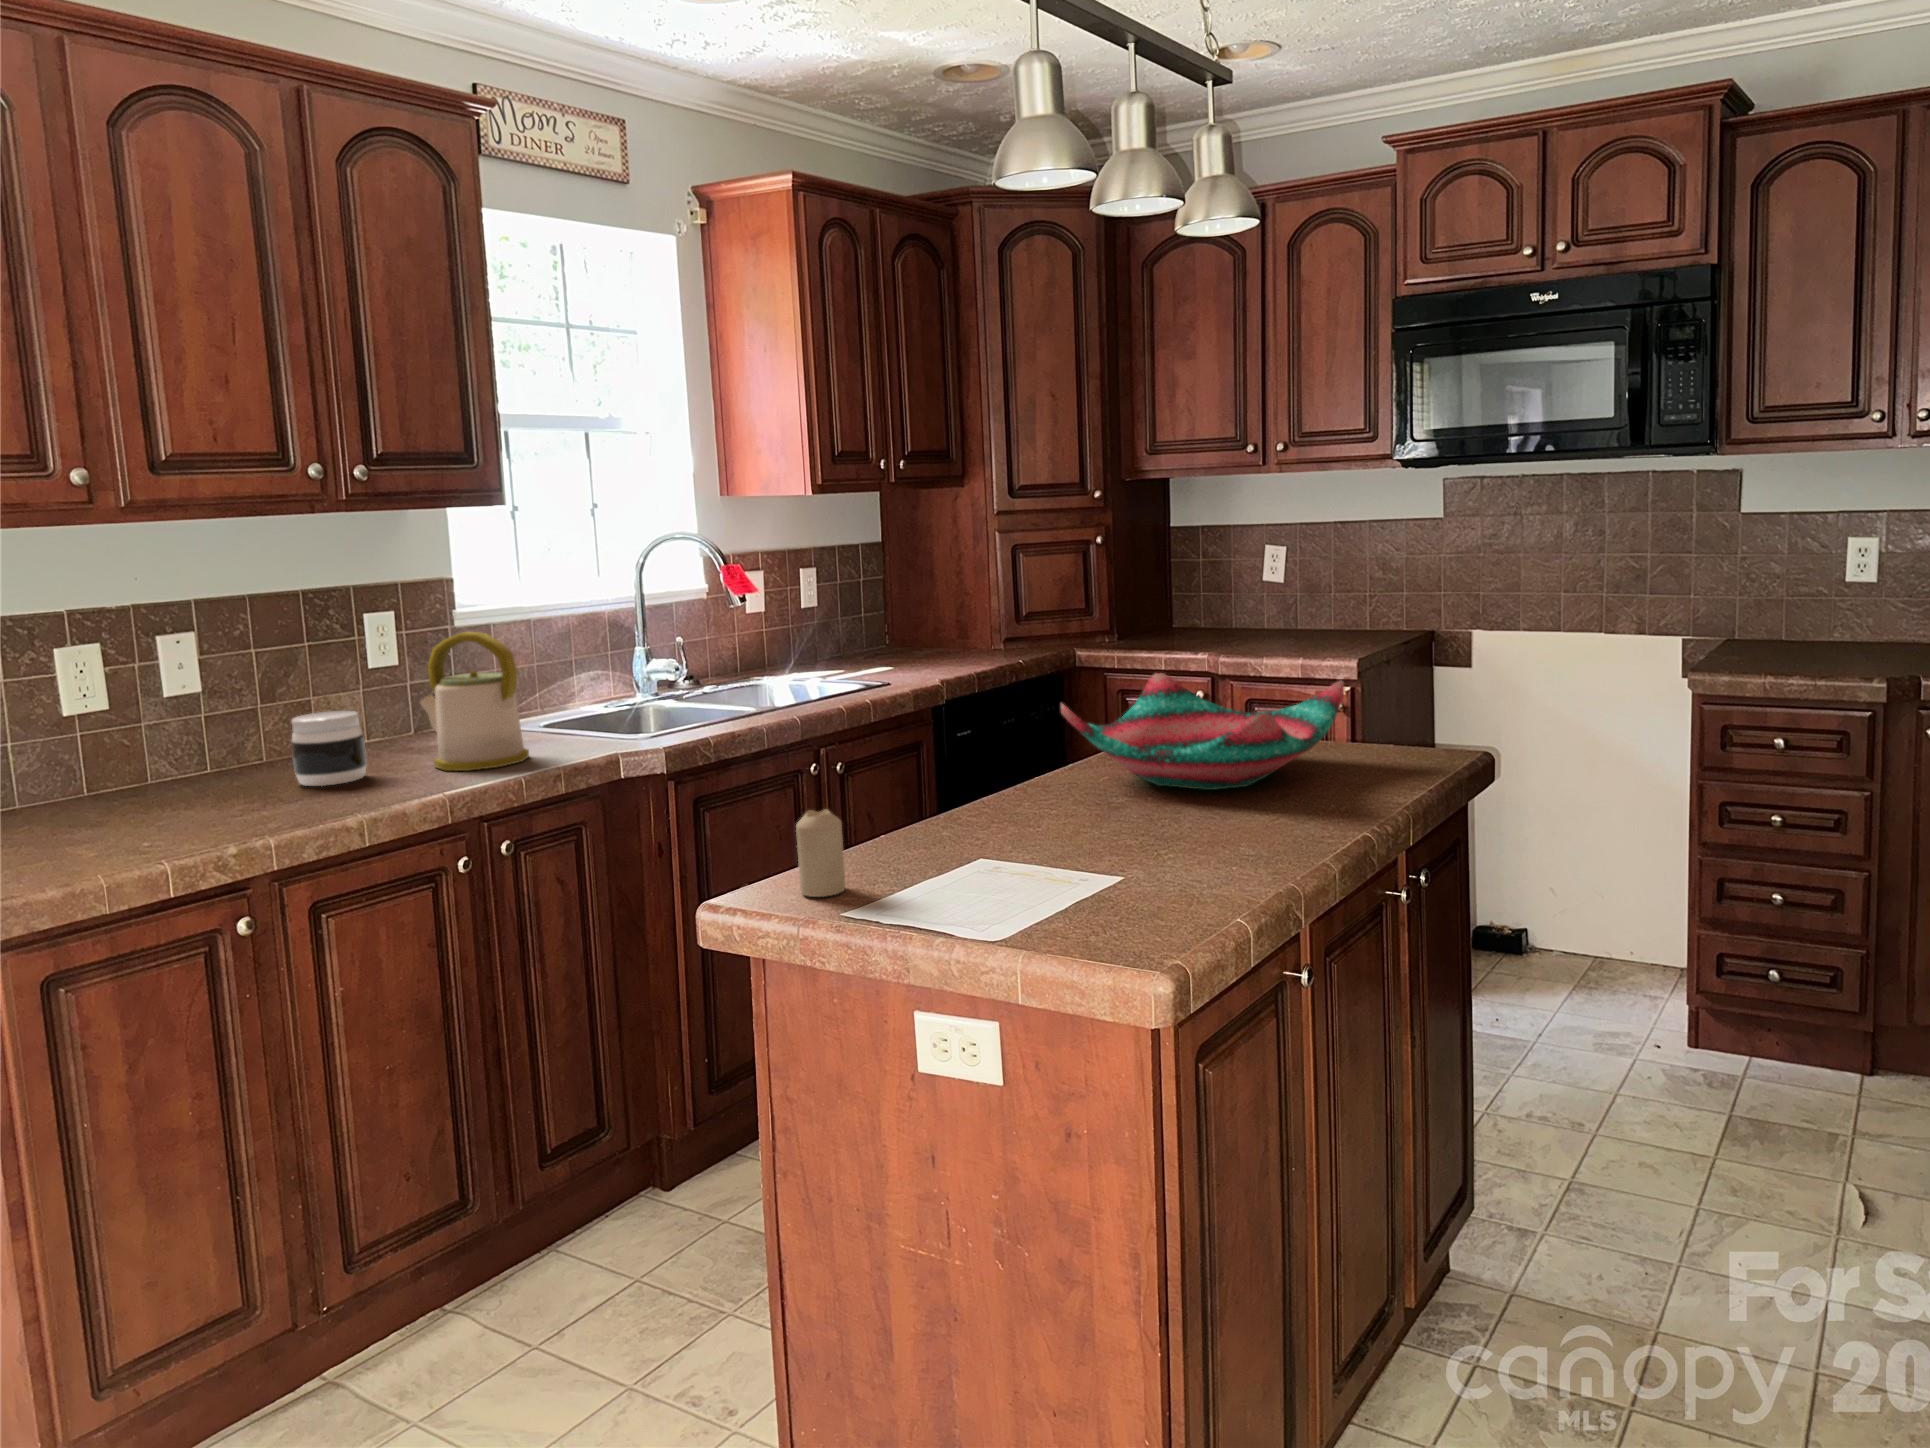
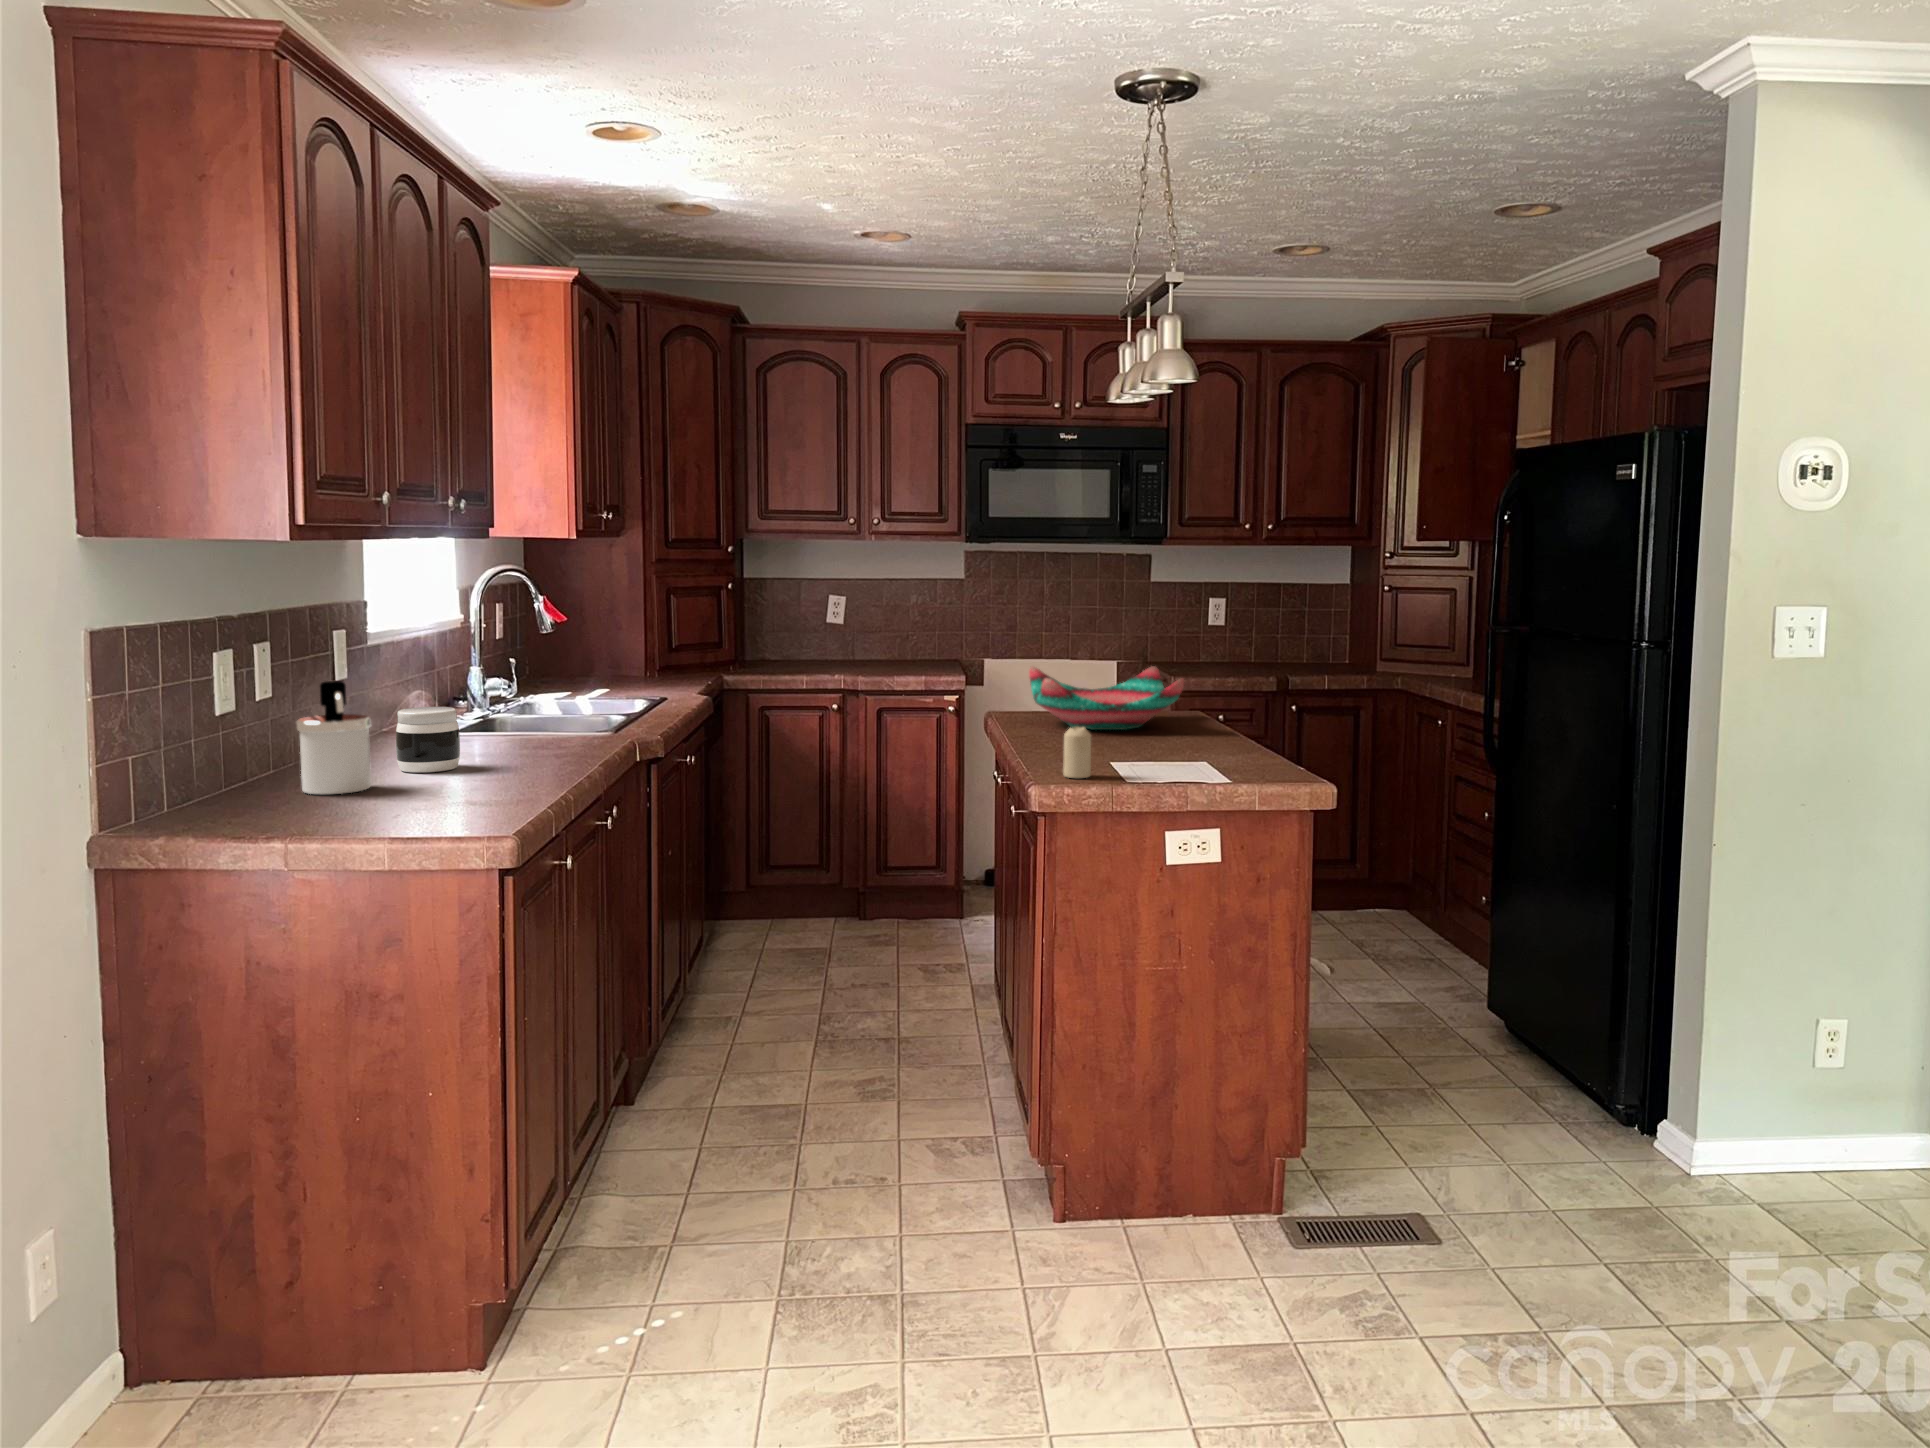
kettle: present [420,632,529,771] -> none [463,638,563,758]
soap dispenser: none [97,687,209,811] -> present [297,681,371,794]

